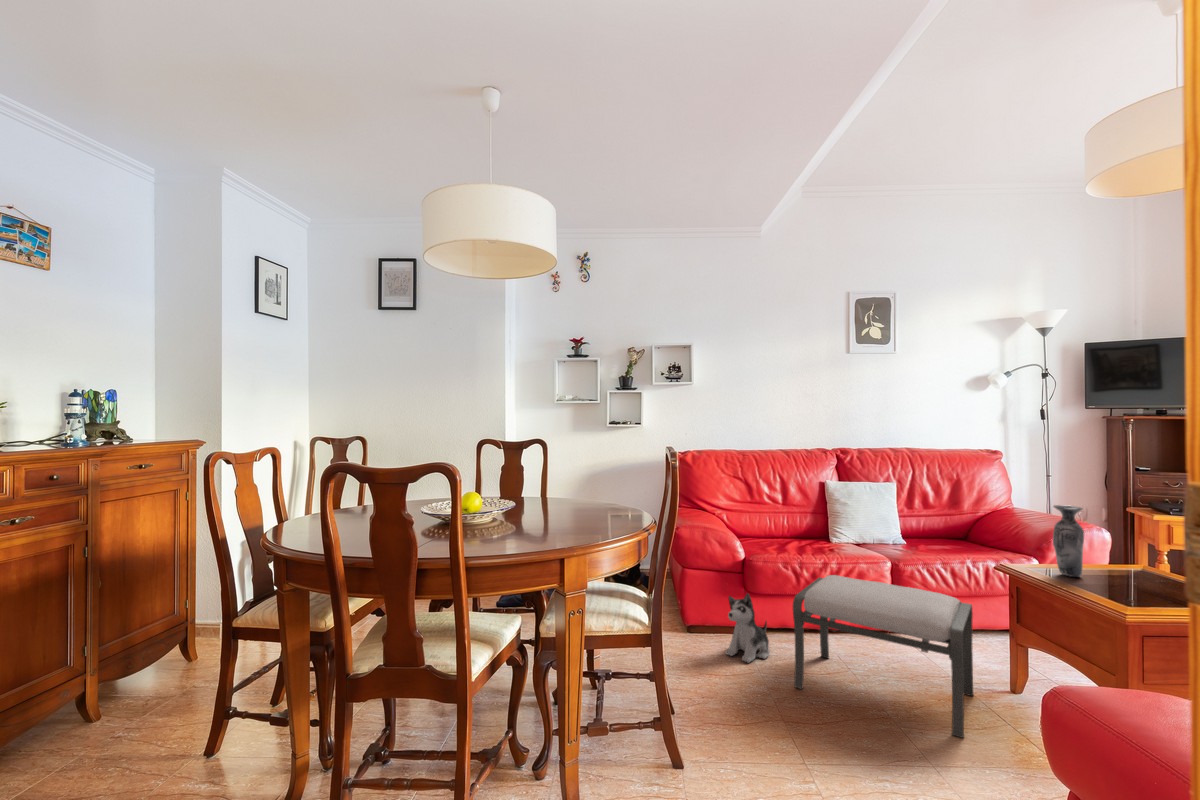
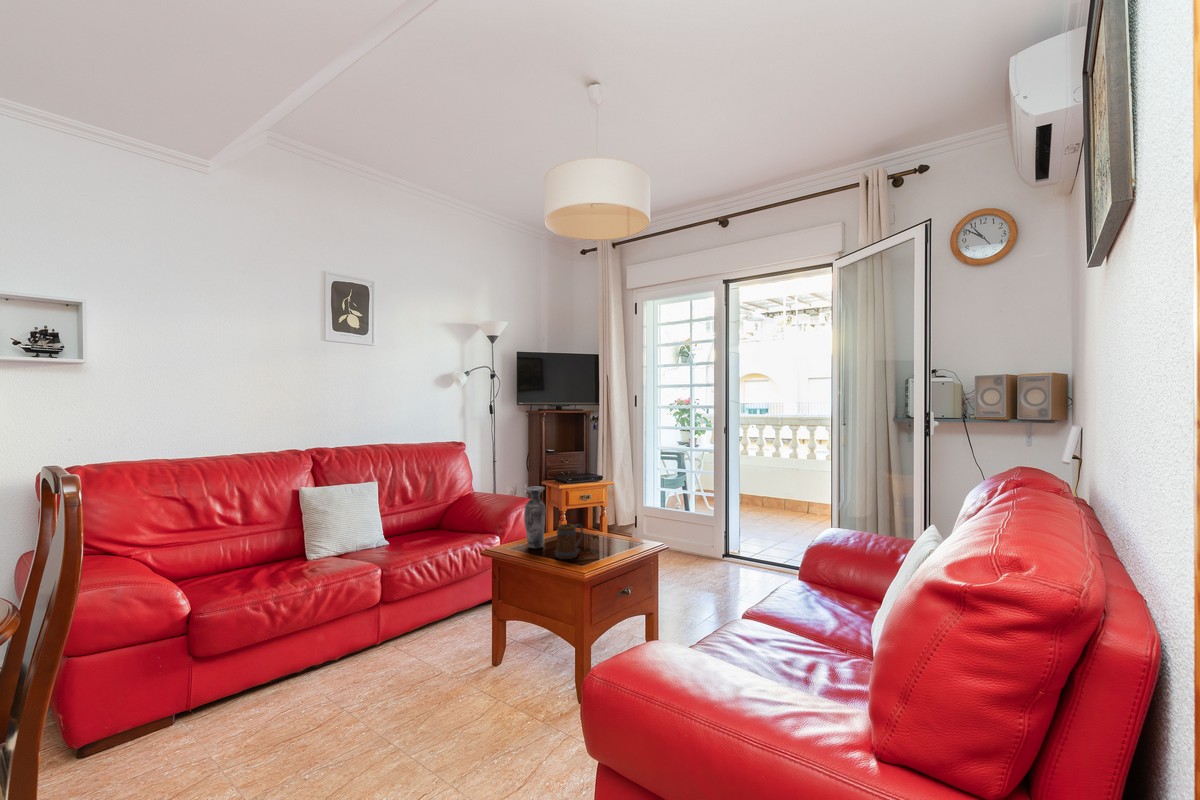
mug: none [1092,553,1140,597] -> present [555,524,583,559]
ottoman: present [793,575,973,738] -> none [273,593,470,772]
plush toy: present [725,593,770,663] -> none [154,664,231,769]

